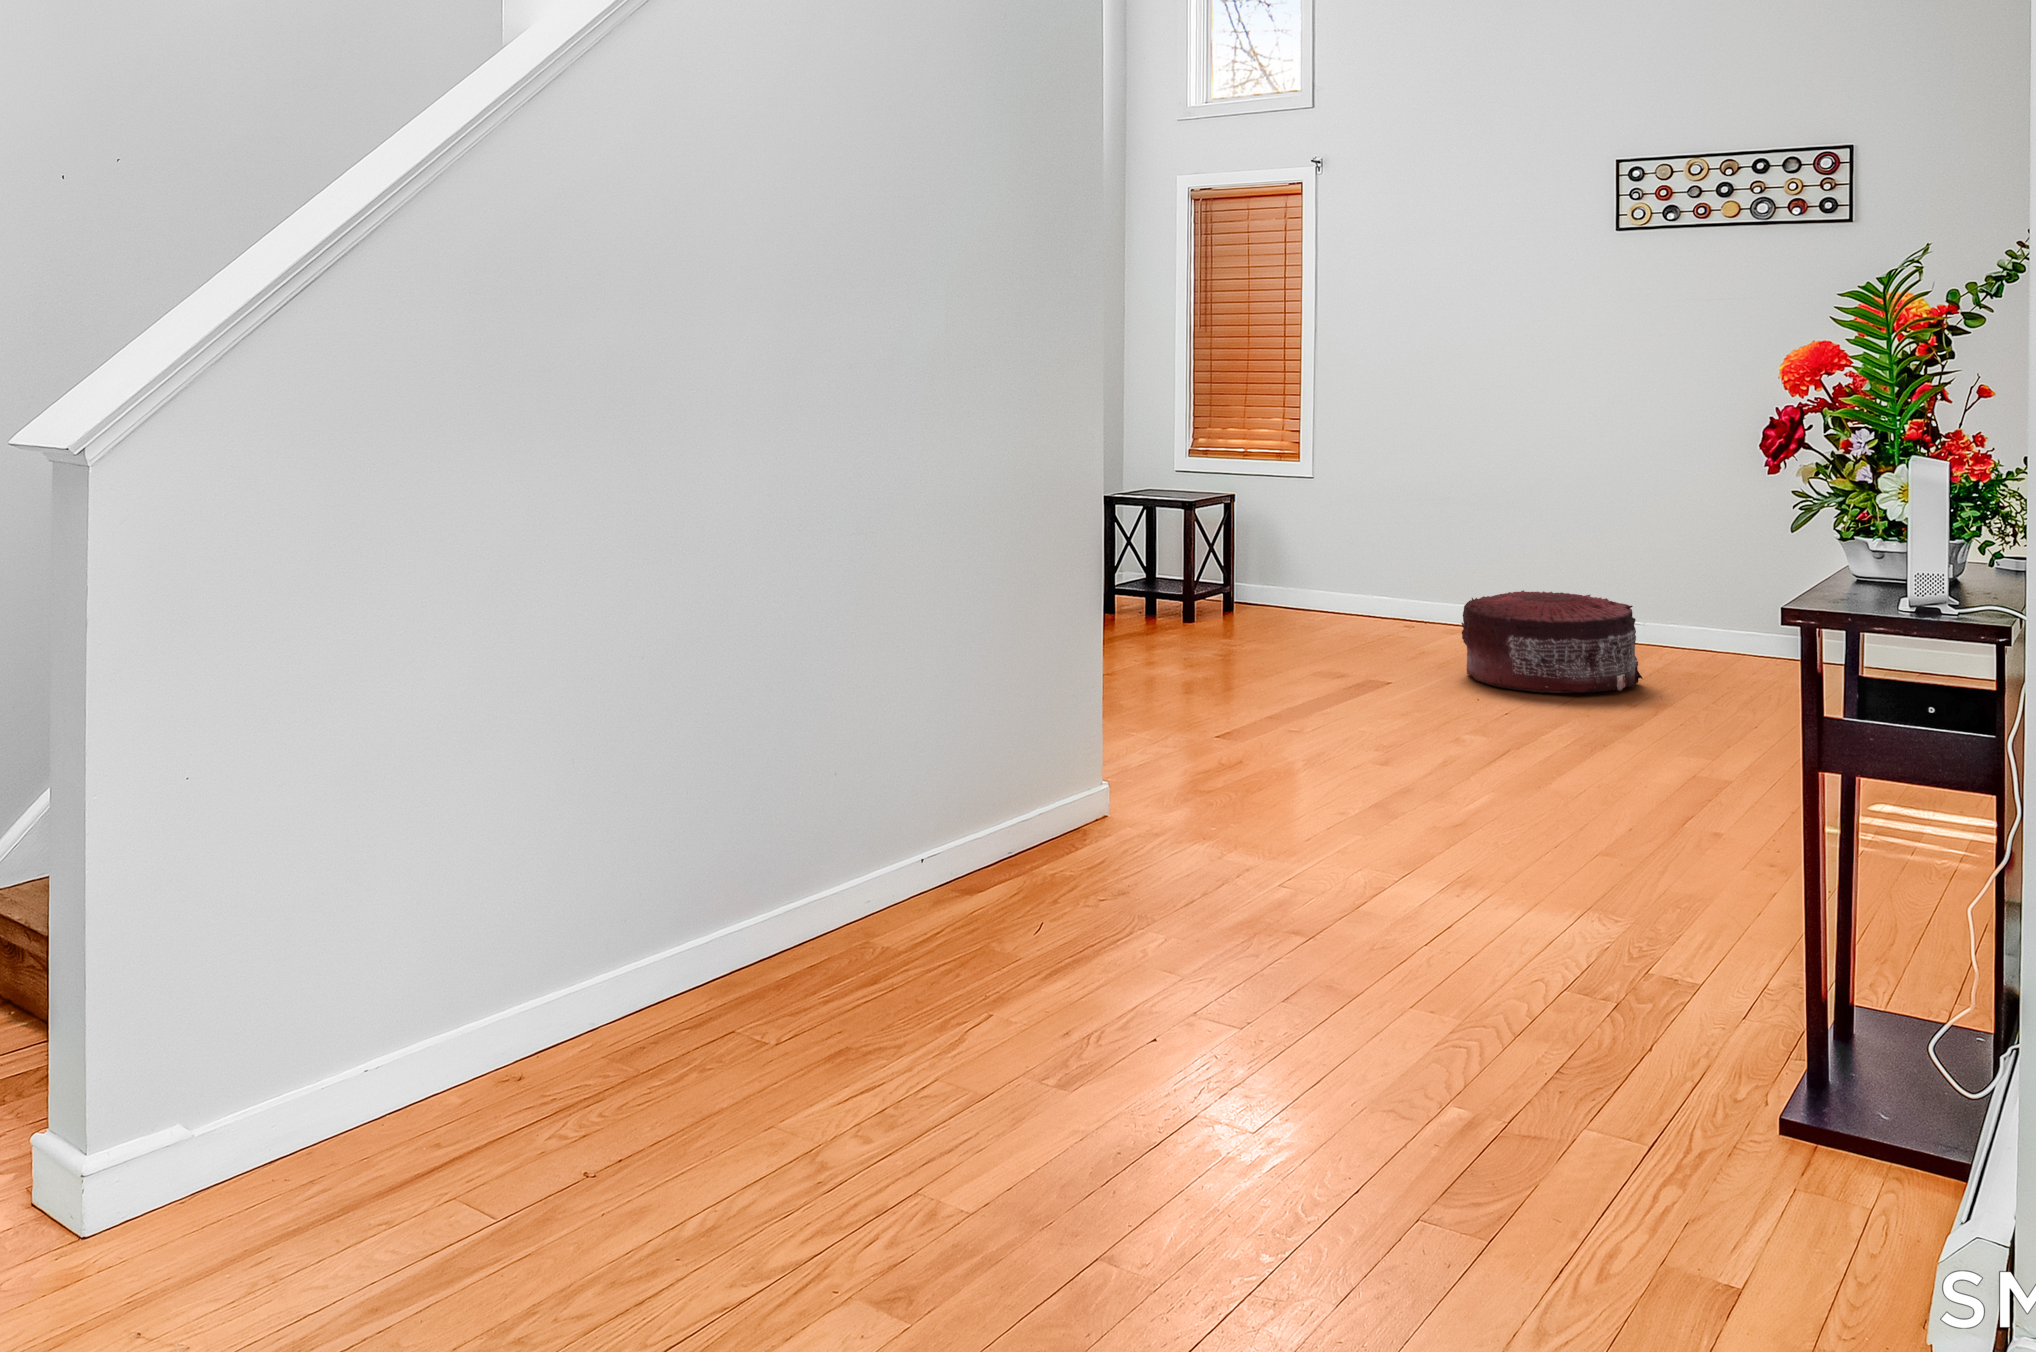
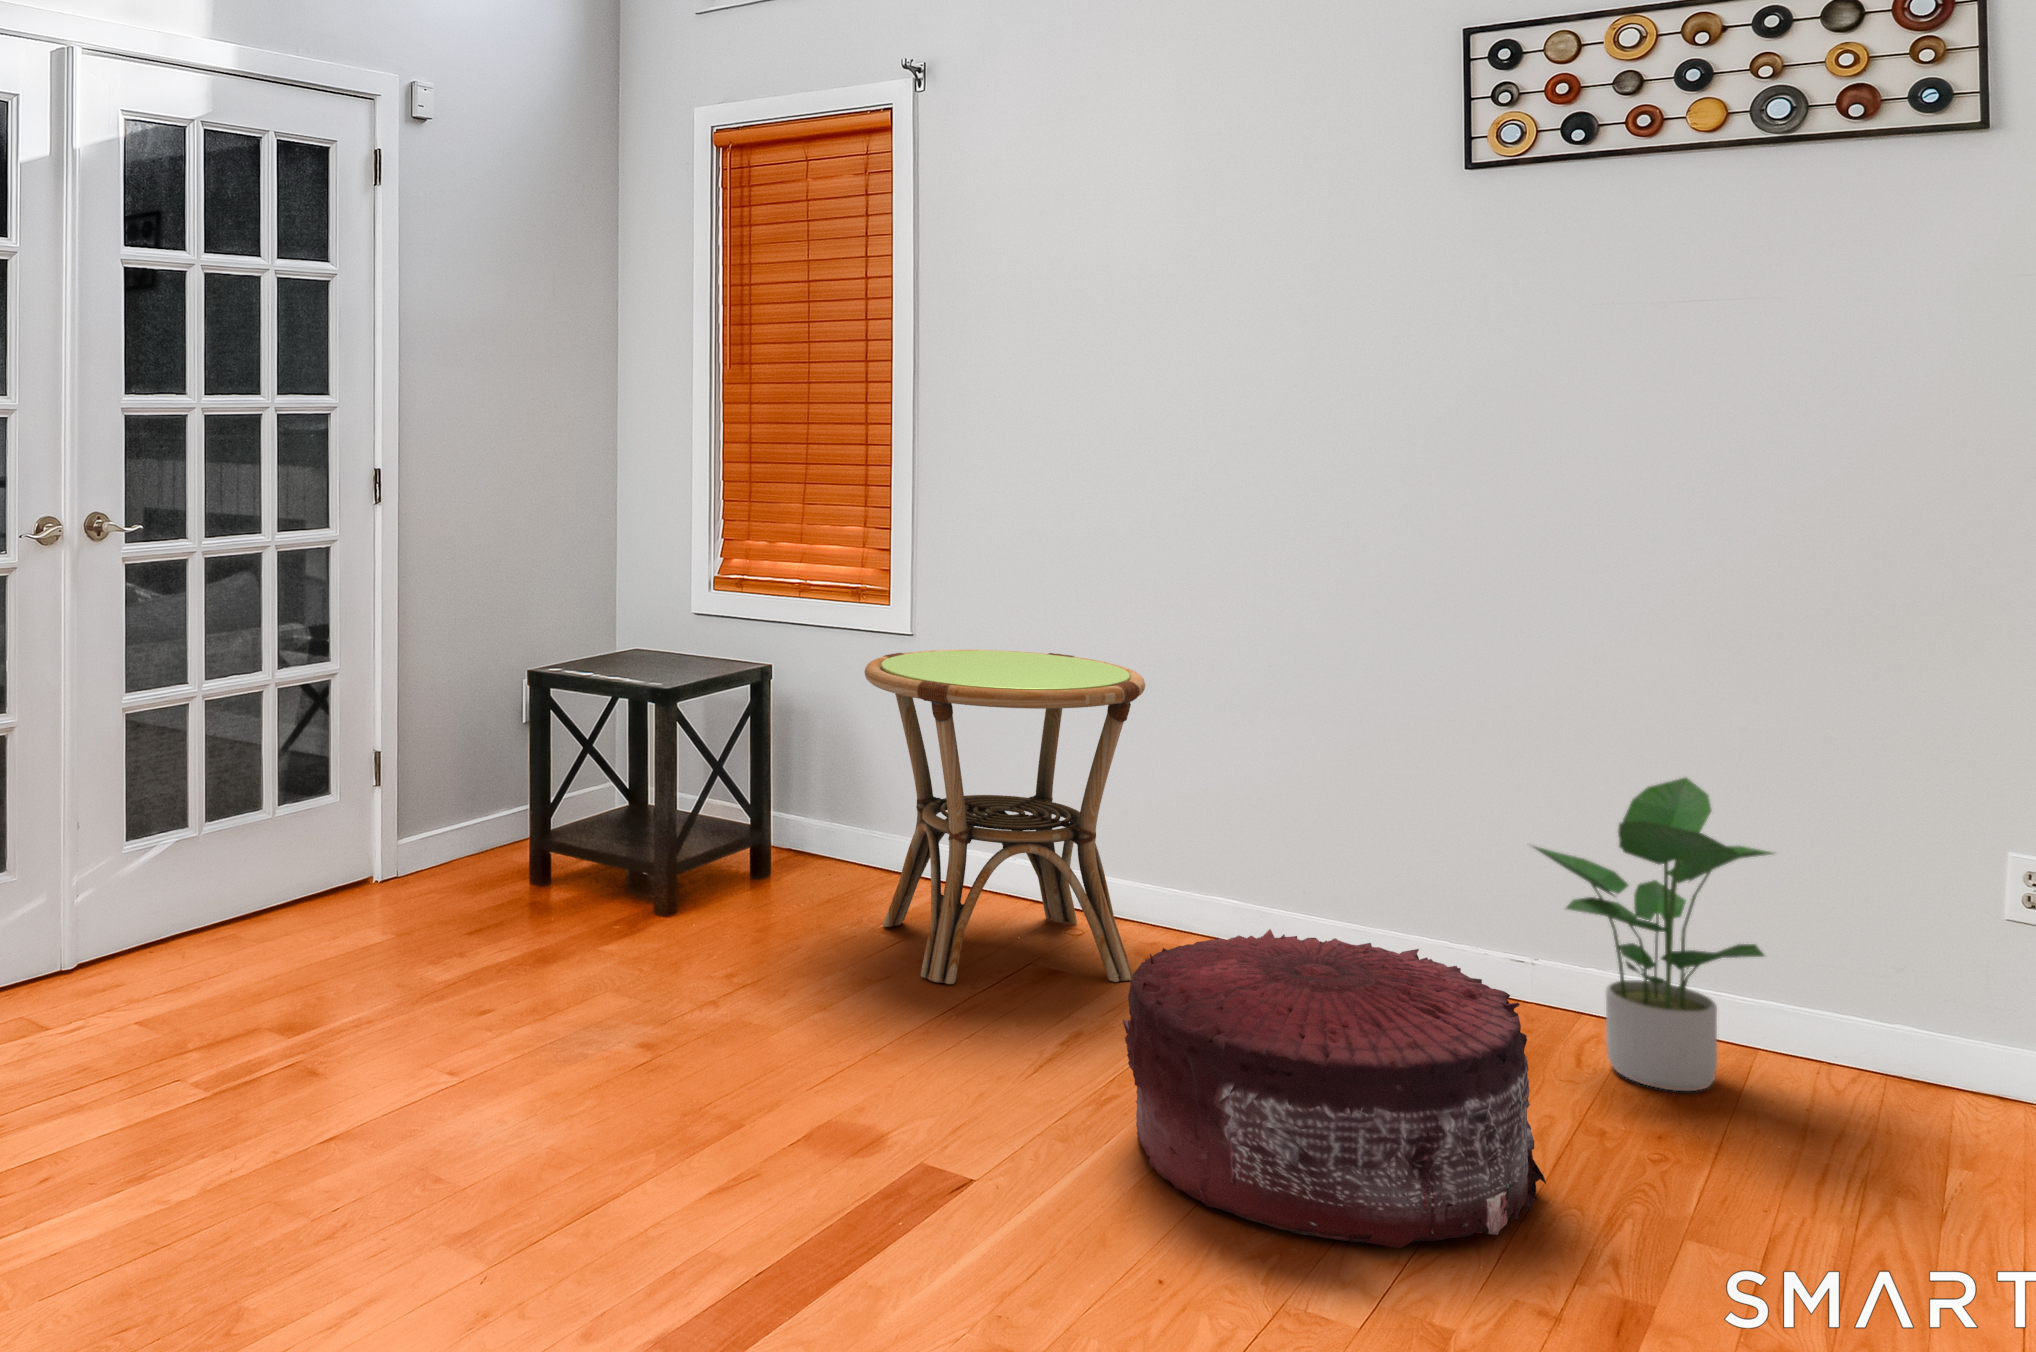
side table: none [1305,481,1454,640] -> present [865,650,1145,984]
potted plant: none [1642,525,1757,663] -> present [1534,778,1772,1091]

